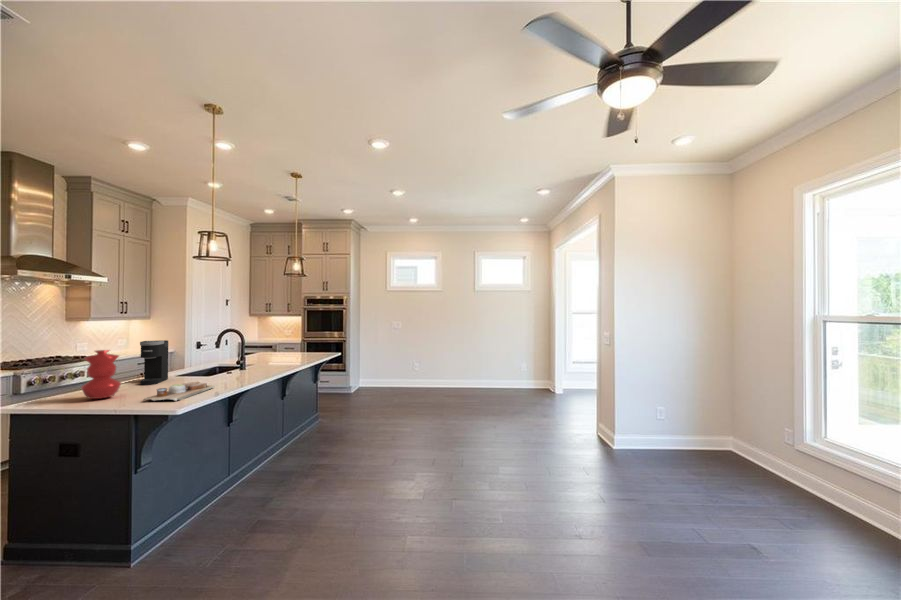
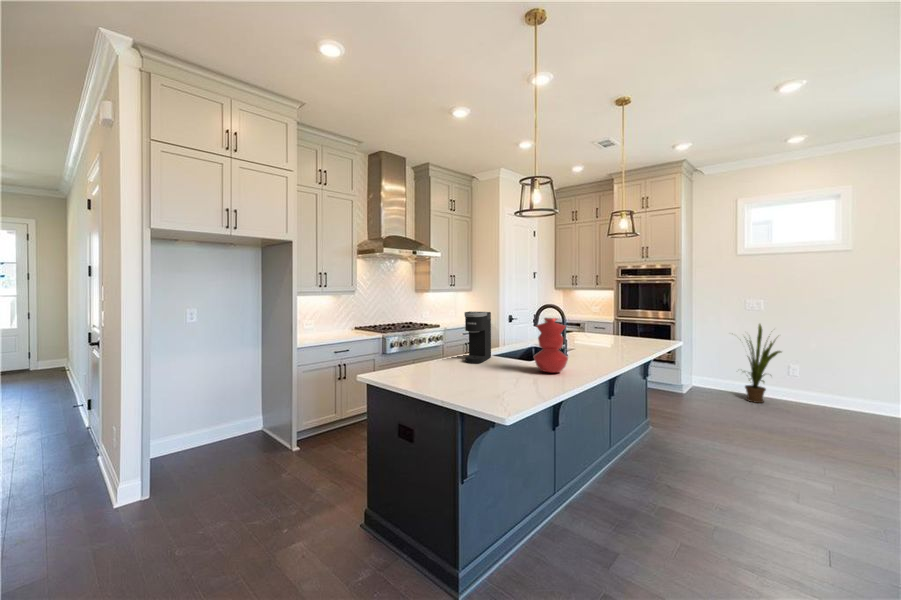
house plant: none [379,338,408,393] -> present [745,324,781,403]
vase: present [81,350,121,399] -> present [534,318,568,372]
cutting board: present [144,382,214,402] -> none [468,369,547,401]

